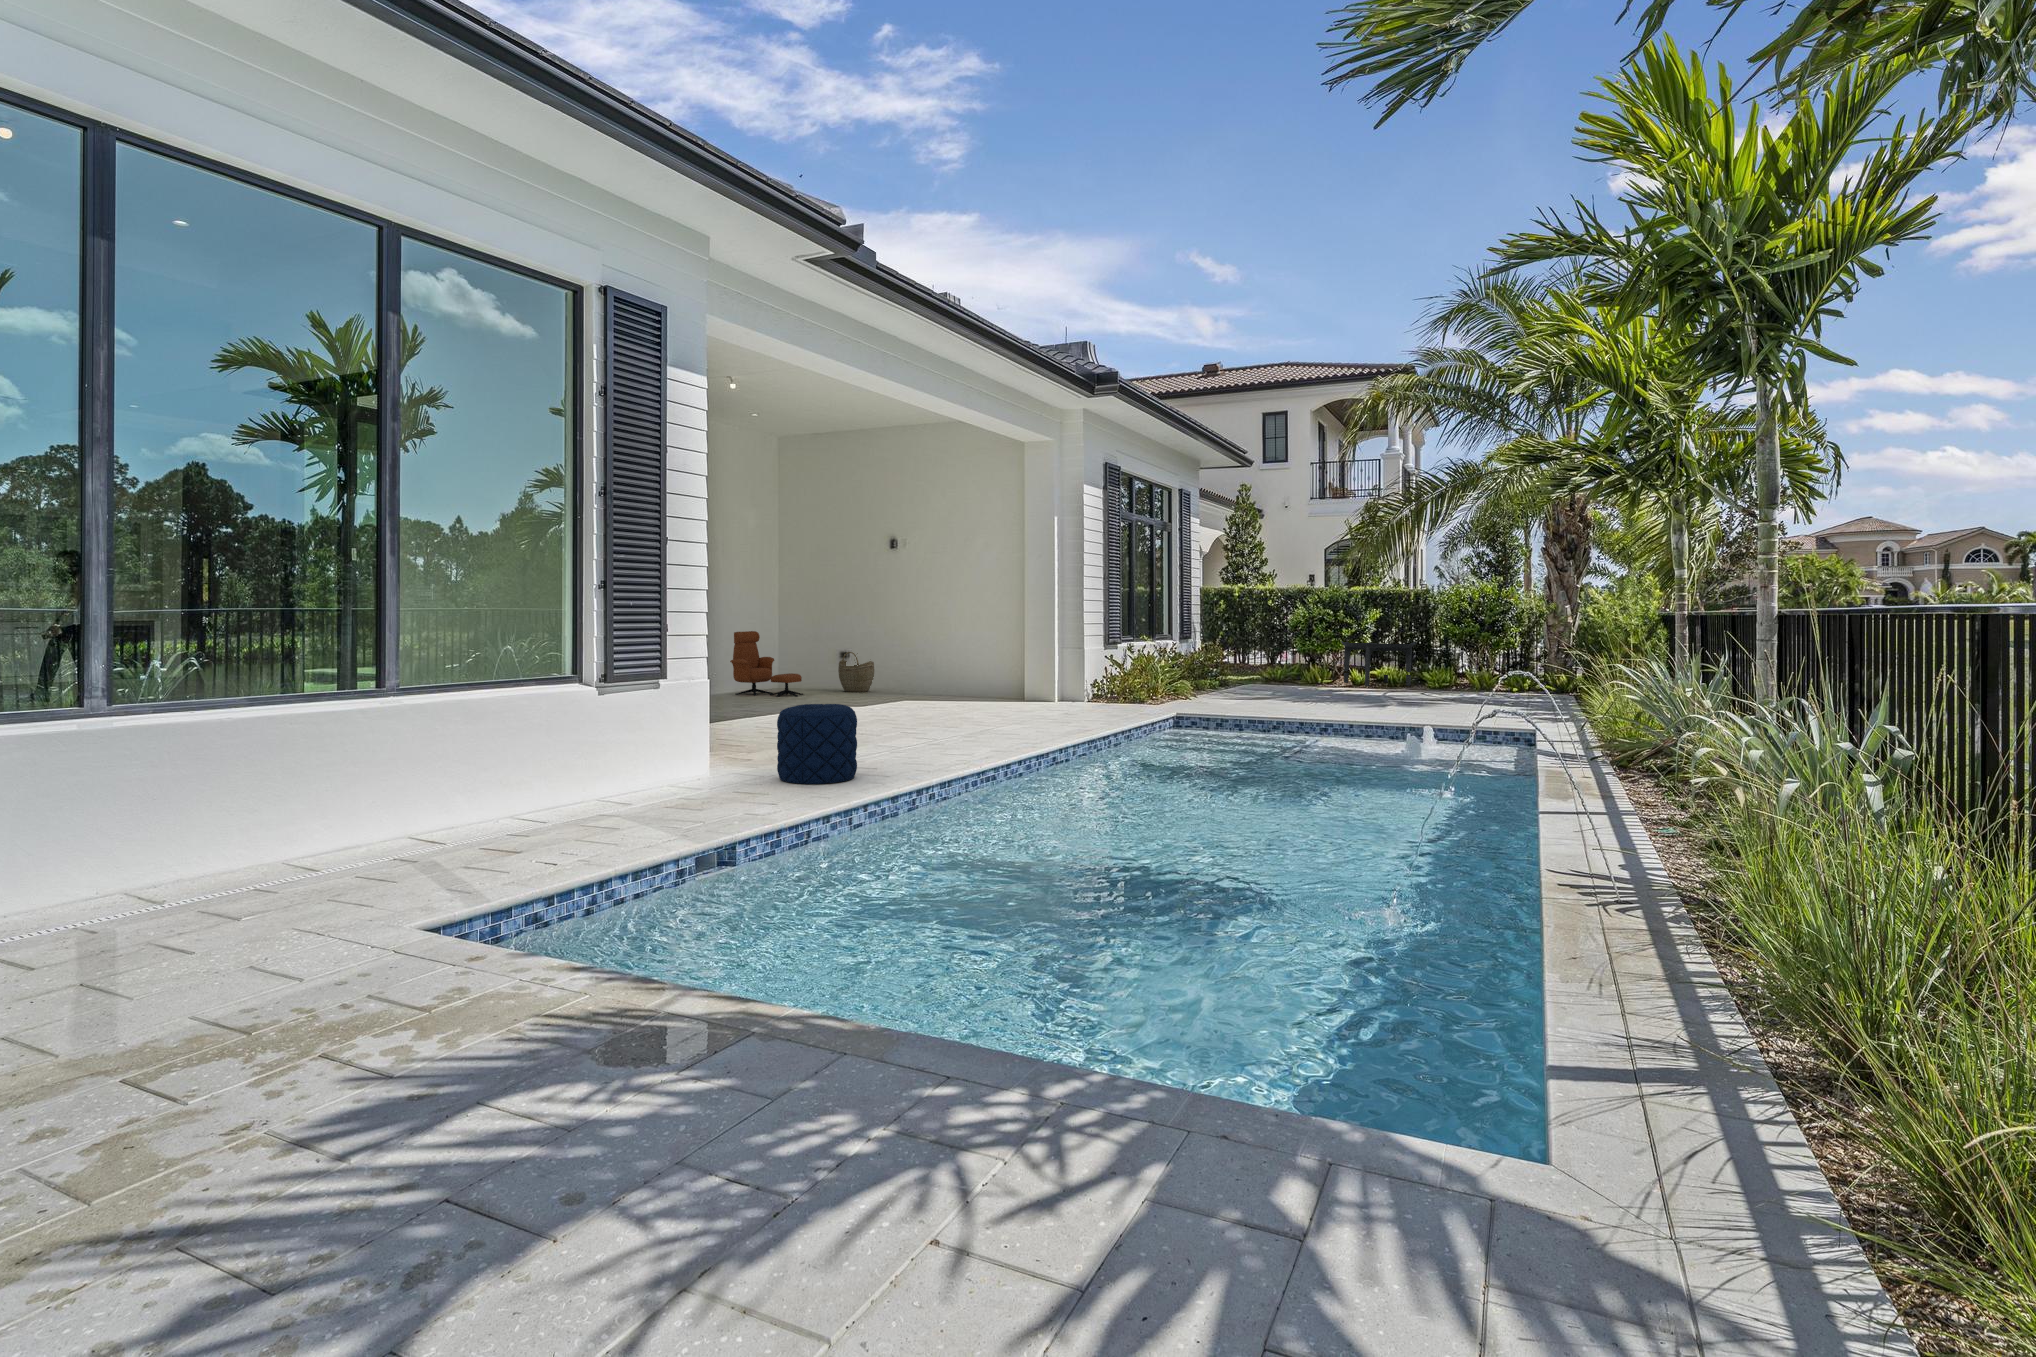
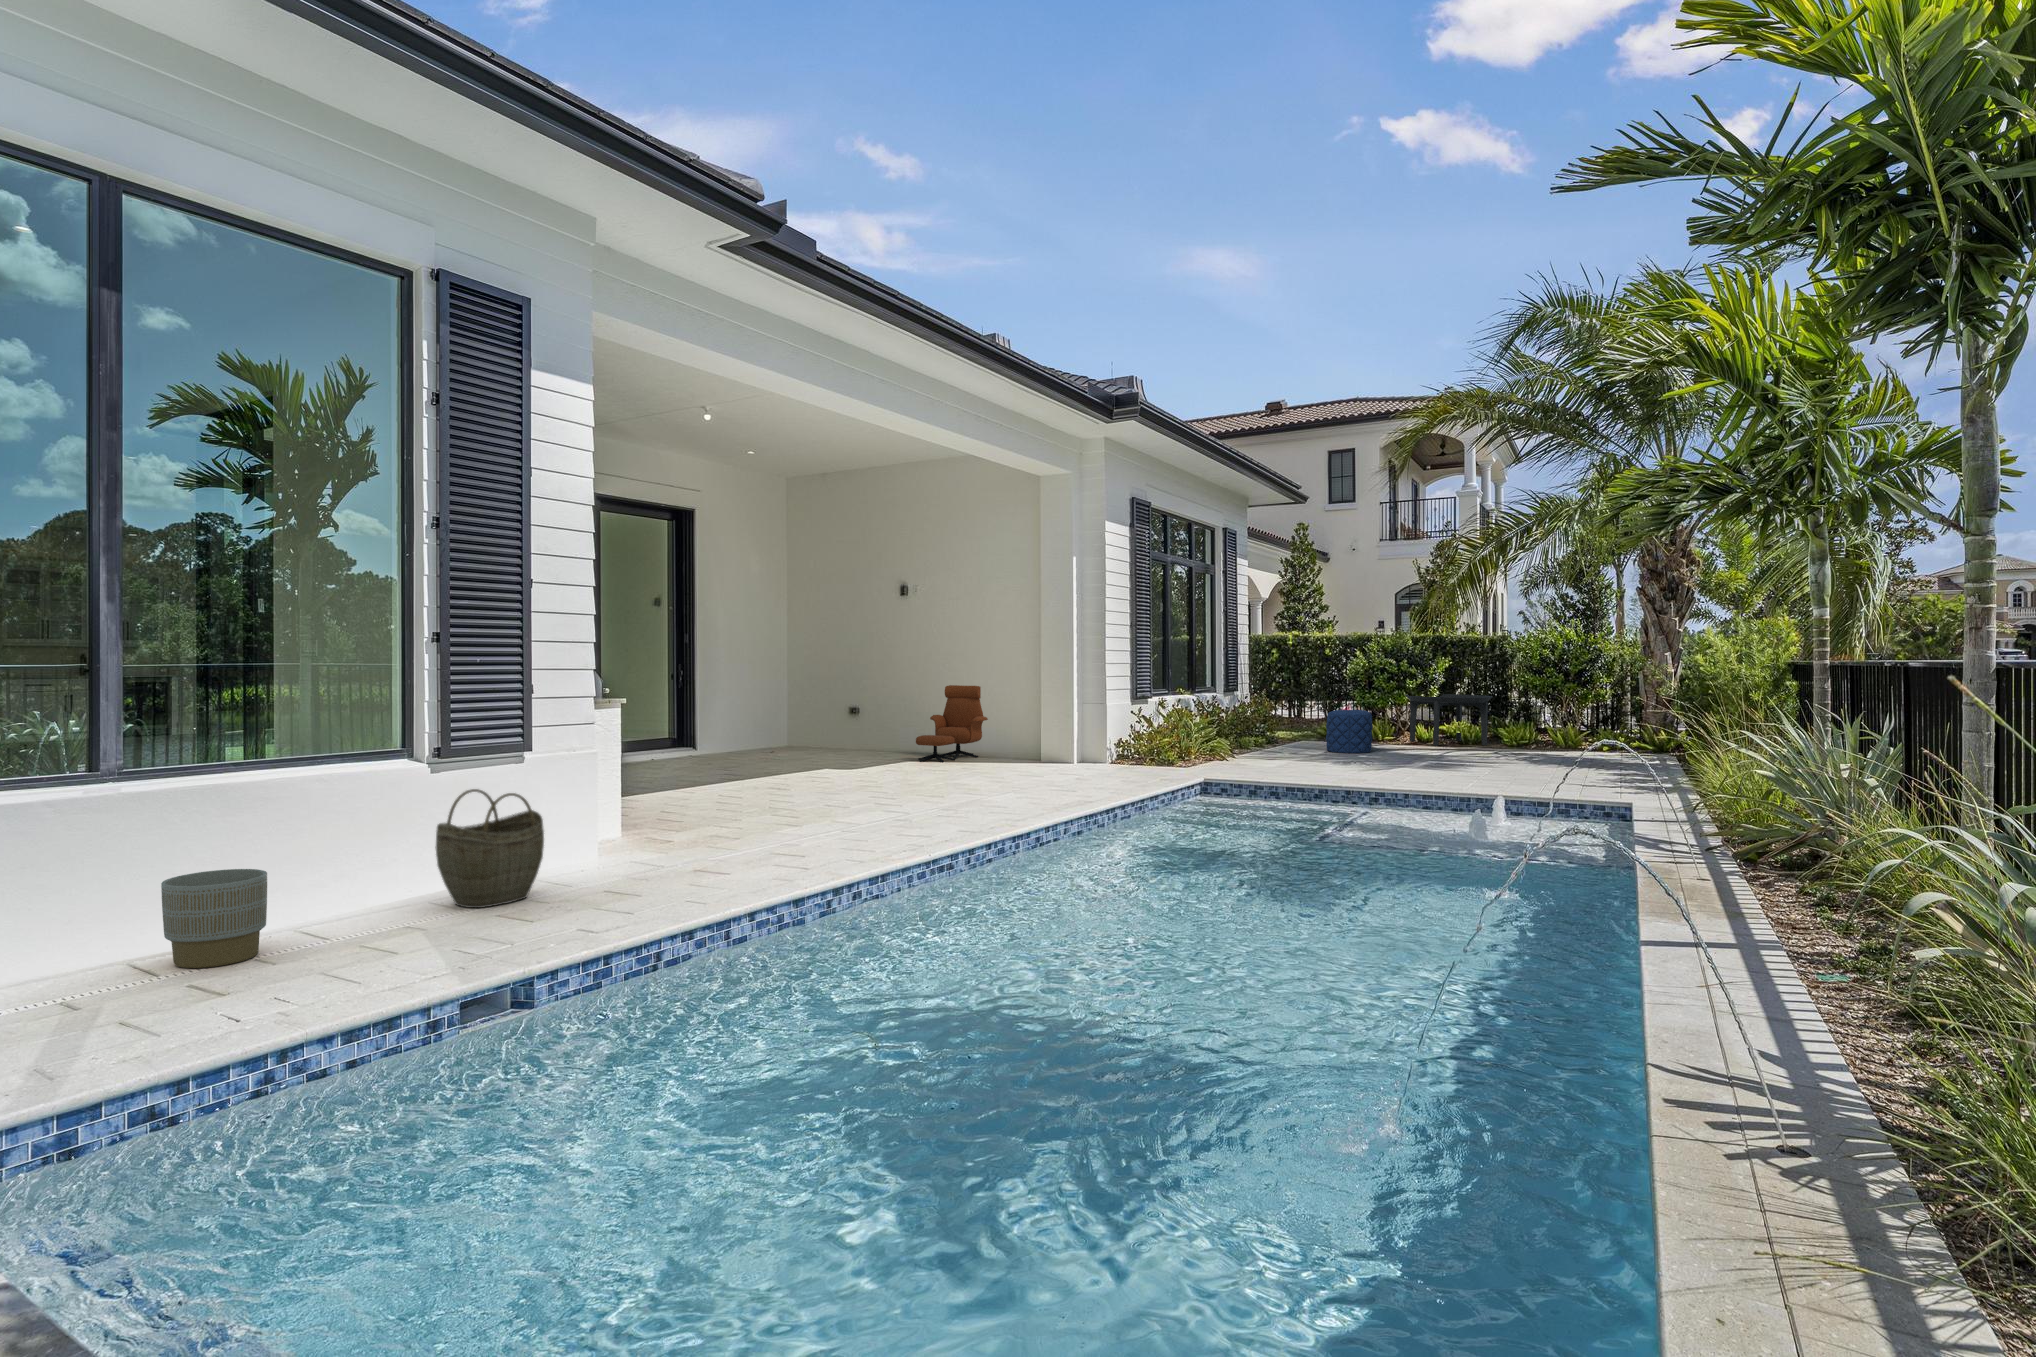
lounge chair: present [730,631,803,697] -> present [916,685,988,762]
woven basket: present [838,652,874,692] -> present [435,789,544,908]
pouf: present [777,704,857,784] -> present [1326,710,1373,753]
planter: none [444,766,518,839] -> present [161,869,267,968]

